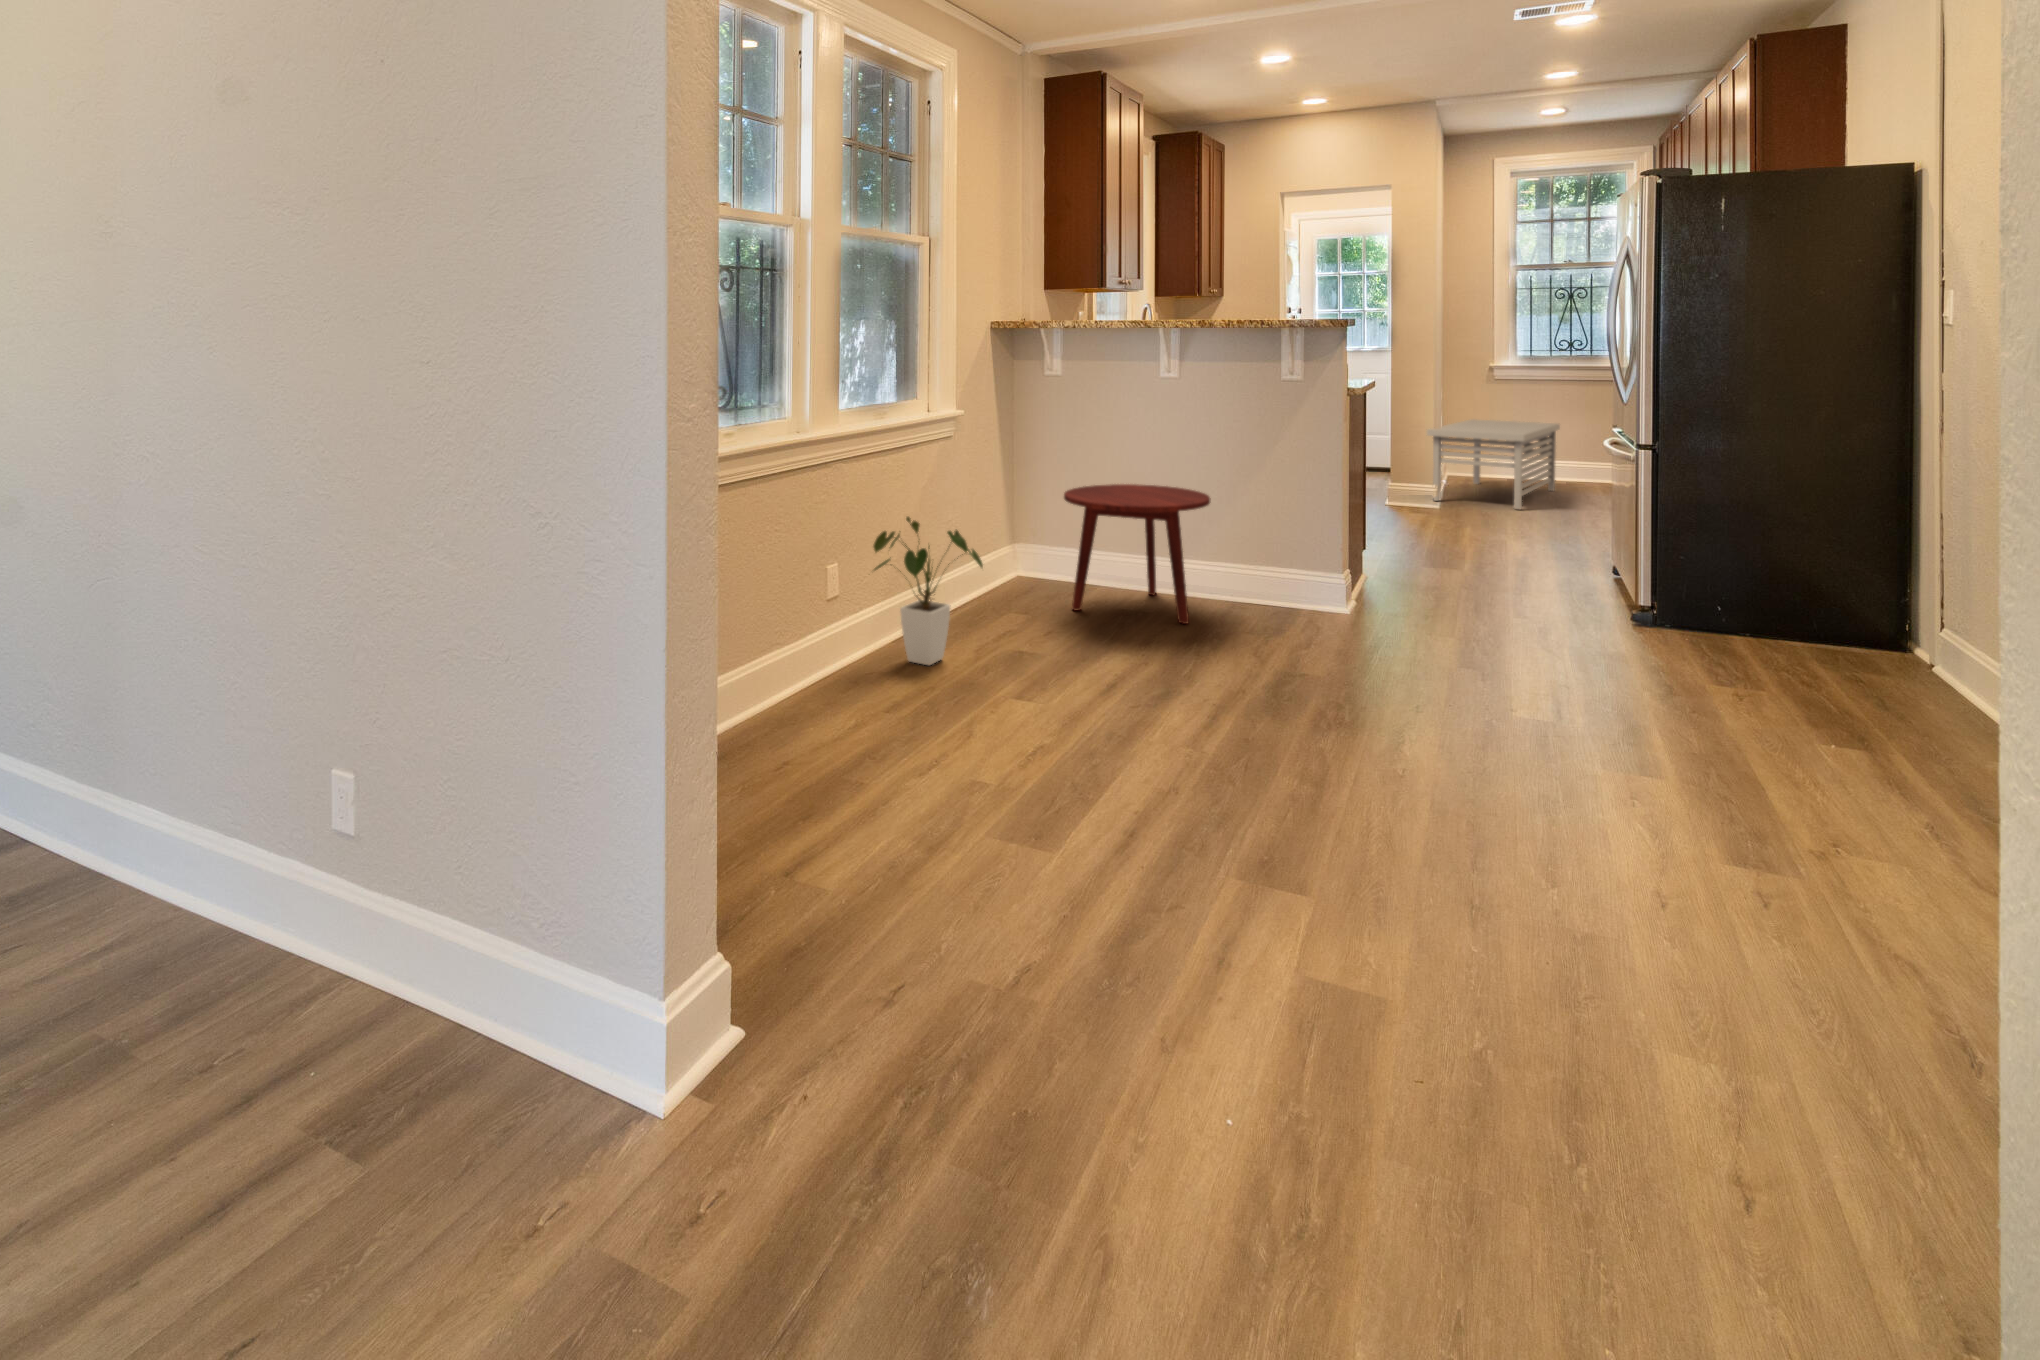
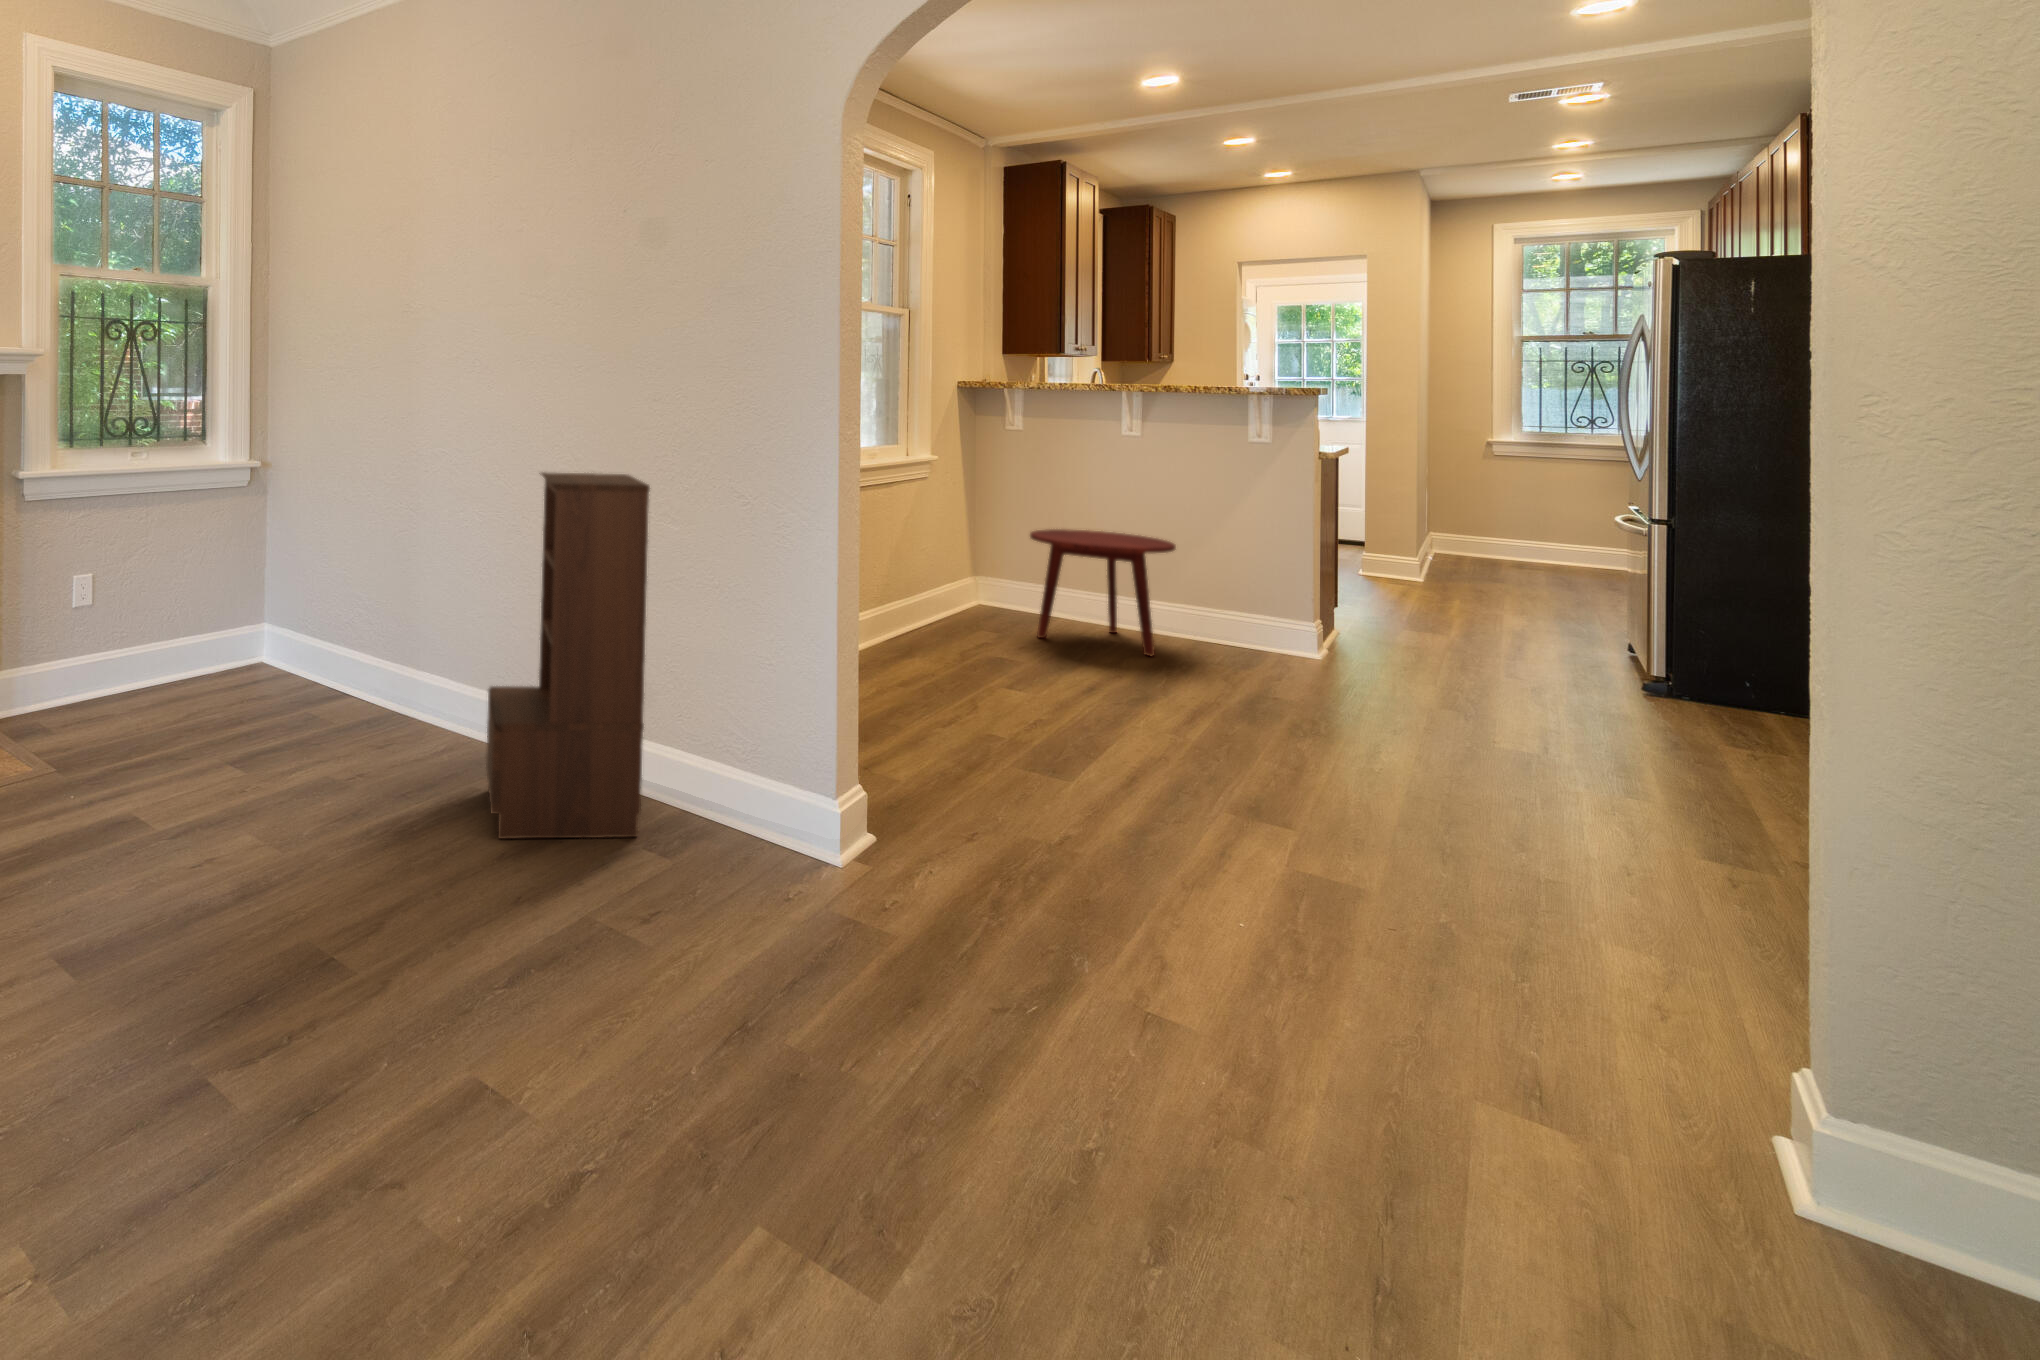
storage bench: present [1427,419,1560,509] -> none [1409,497,1578,593]
bookshelf: none [28,488,382,1169] -> present [486,472,650,839]
house plant: present [873,517,983,665] -> none [867,540,970,664]

